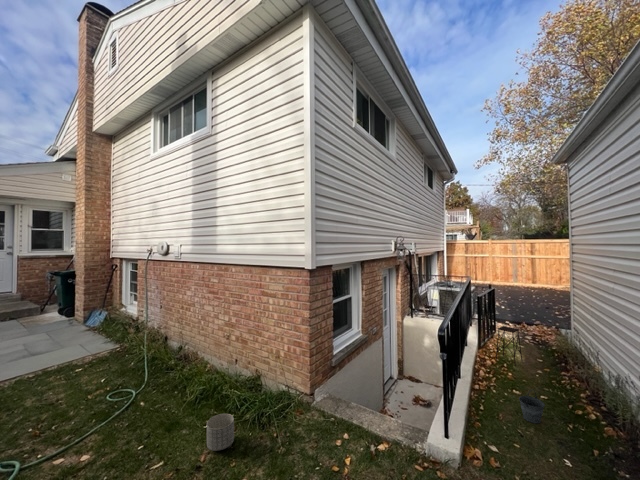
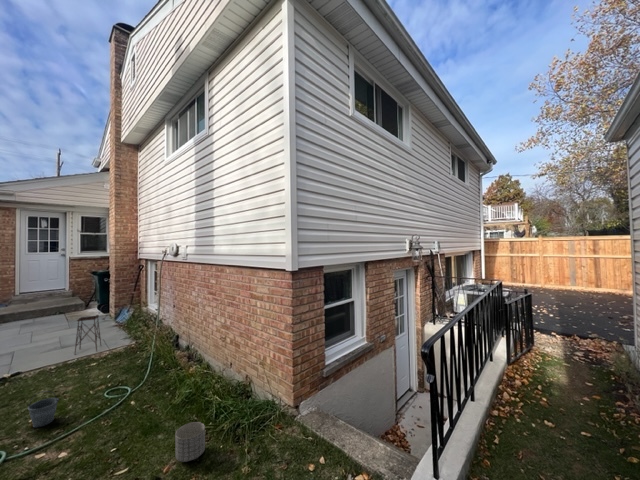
side table: present [496,326,523,366] -> present [75,316,101,353]
bucket: present [519,393,545,423] -> present [28,398,59,427]

